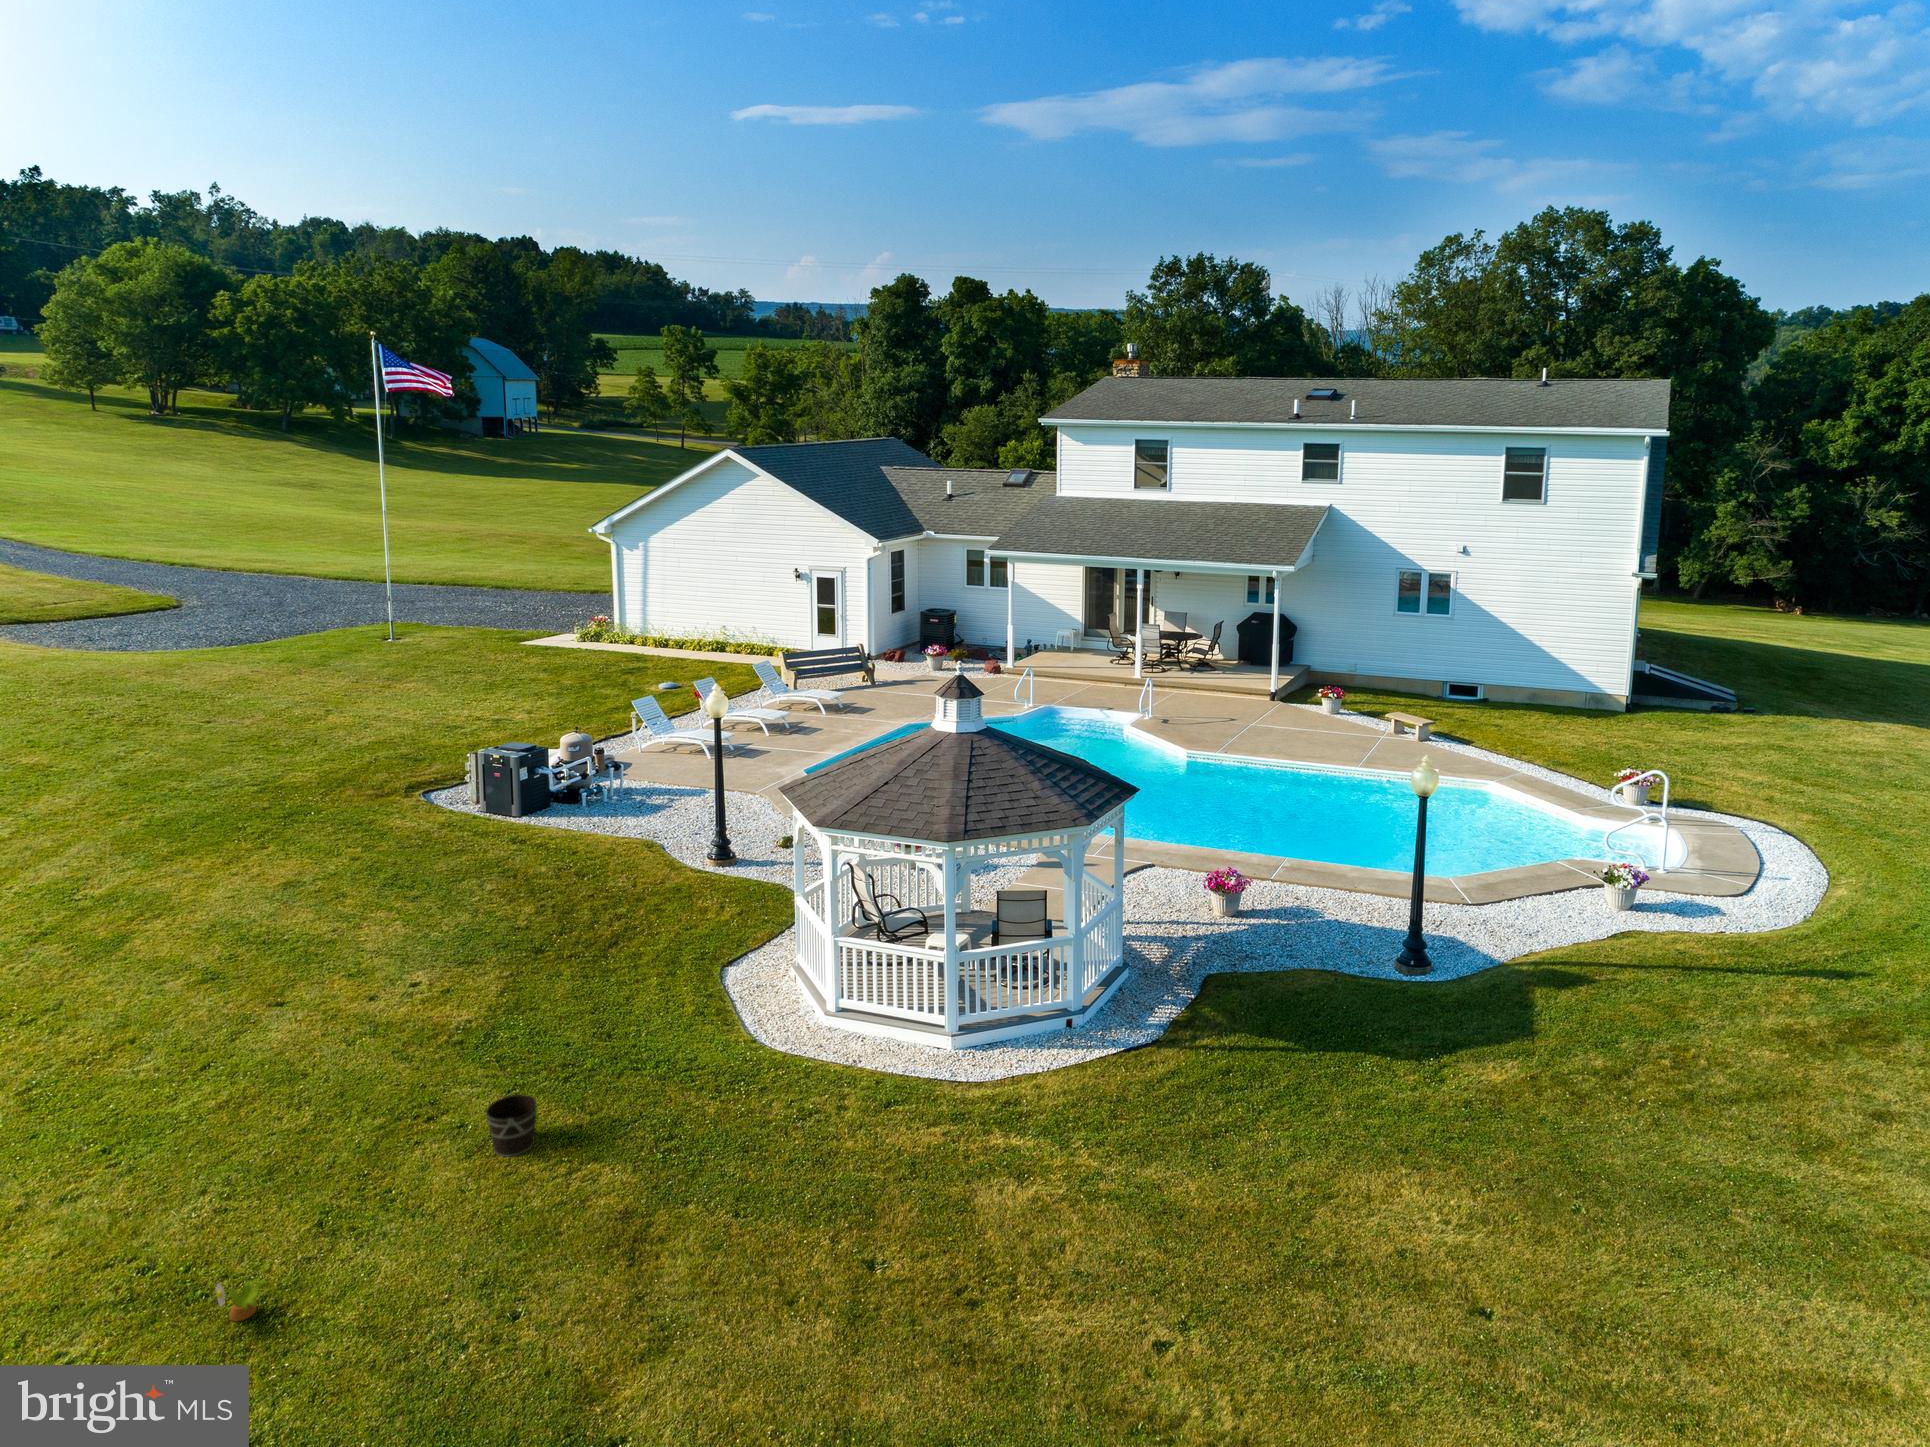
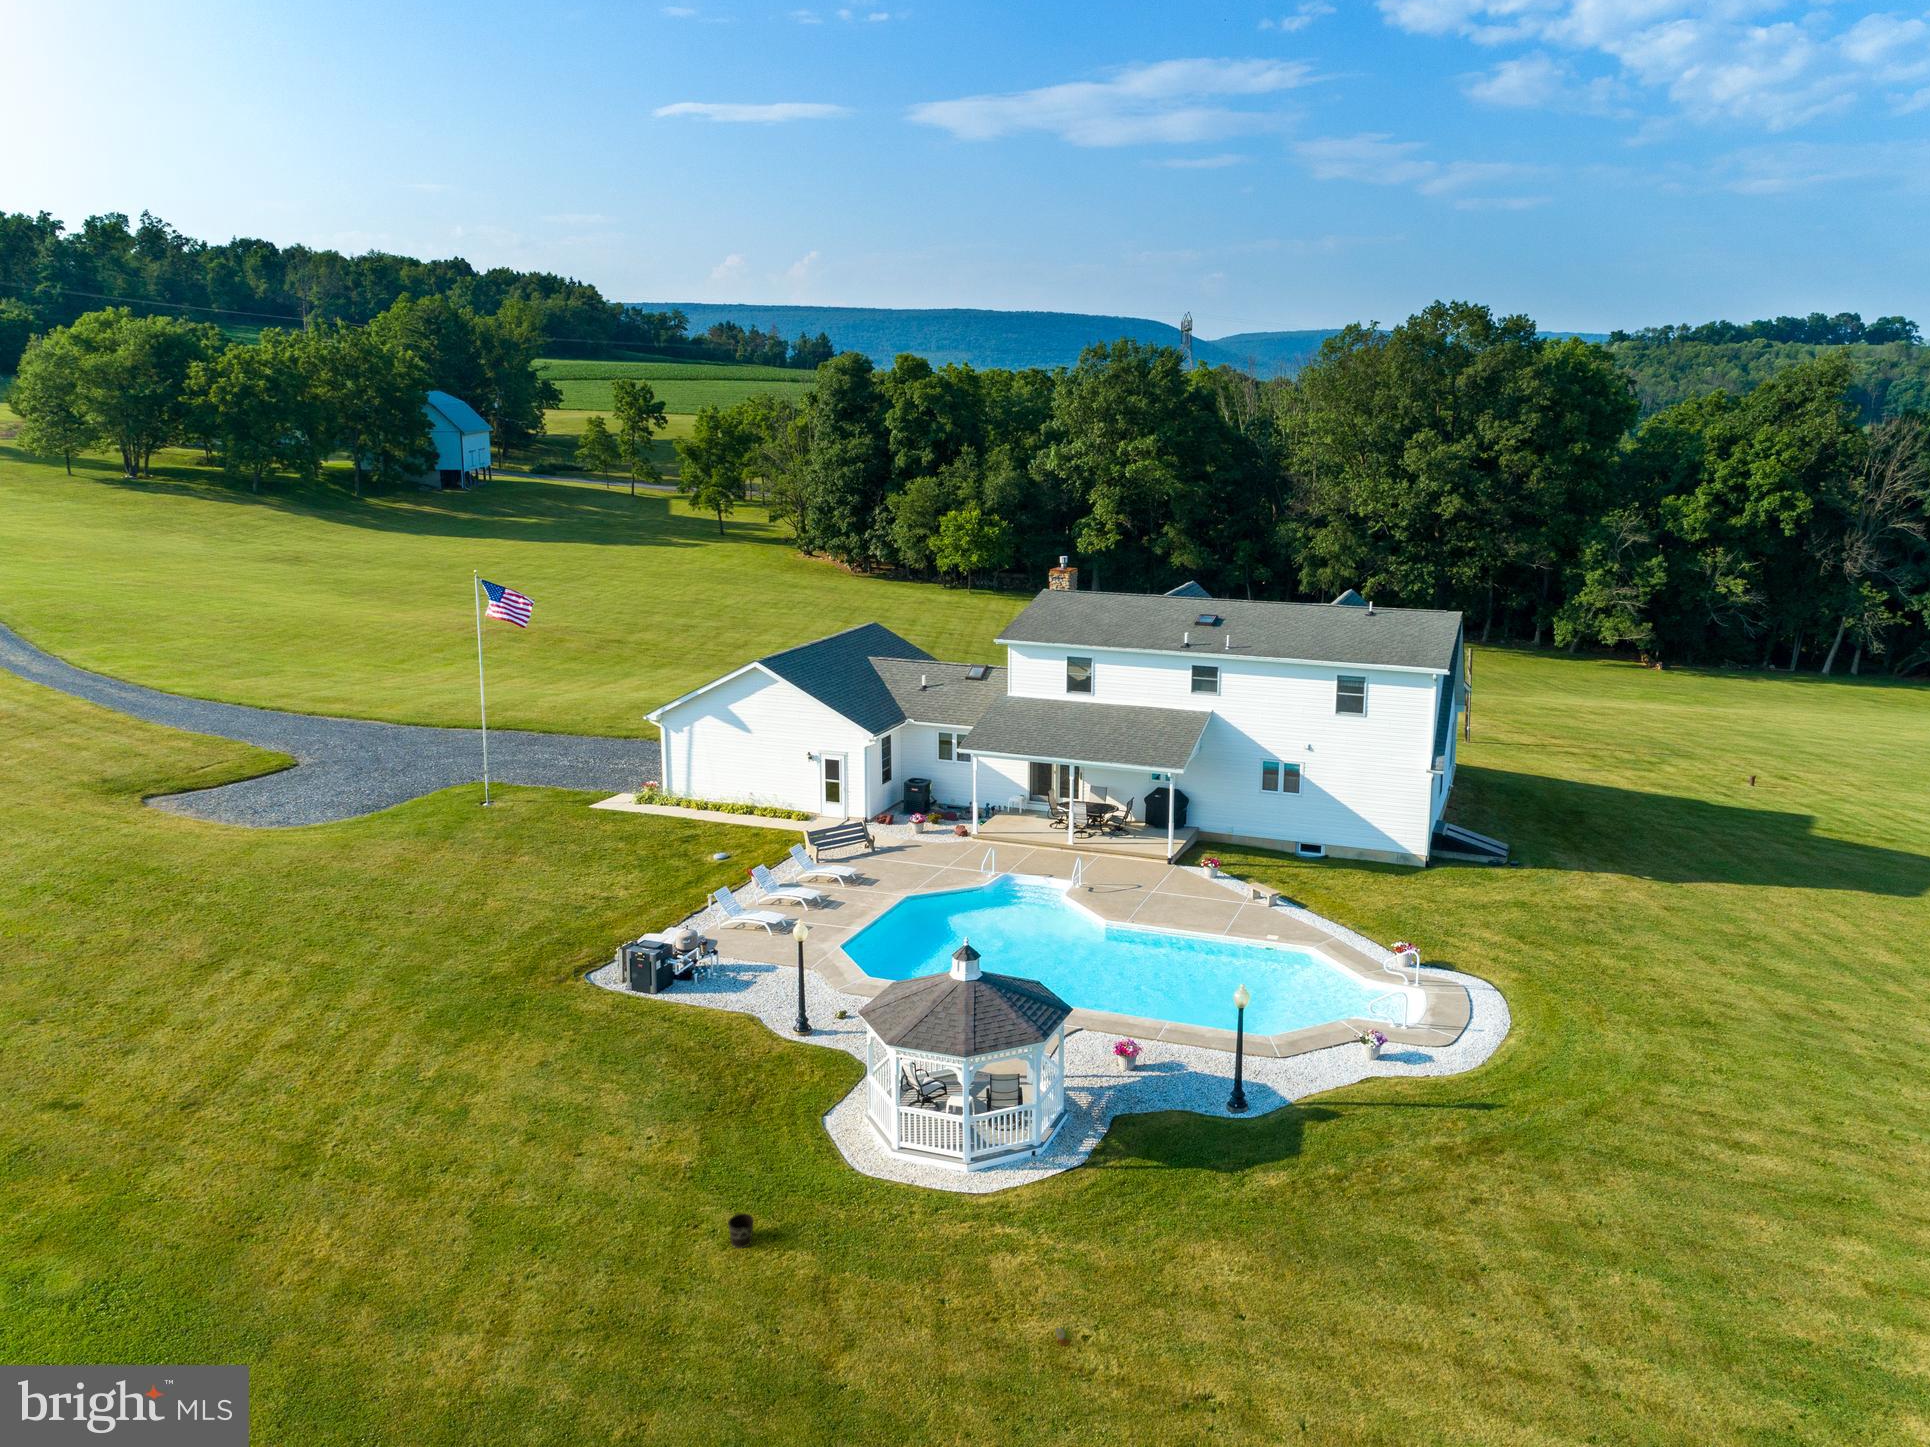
decorative plant: present [216,1279,266,1321] -> present [1056,1326,1074,1346]

